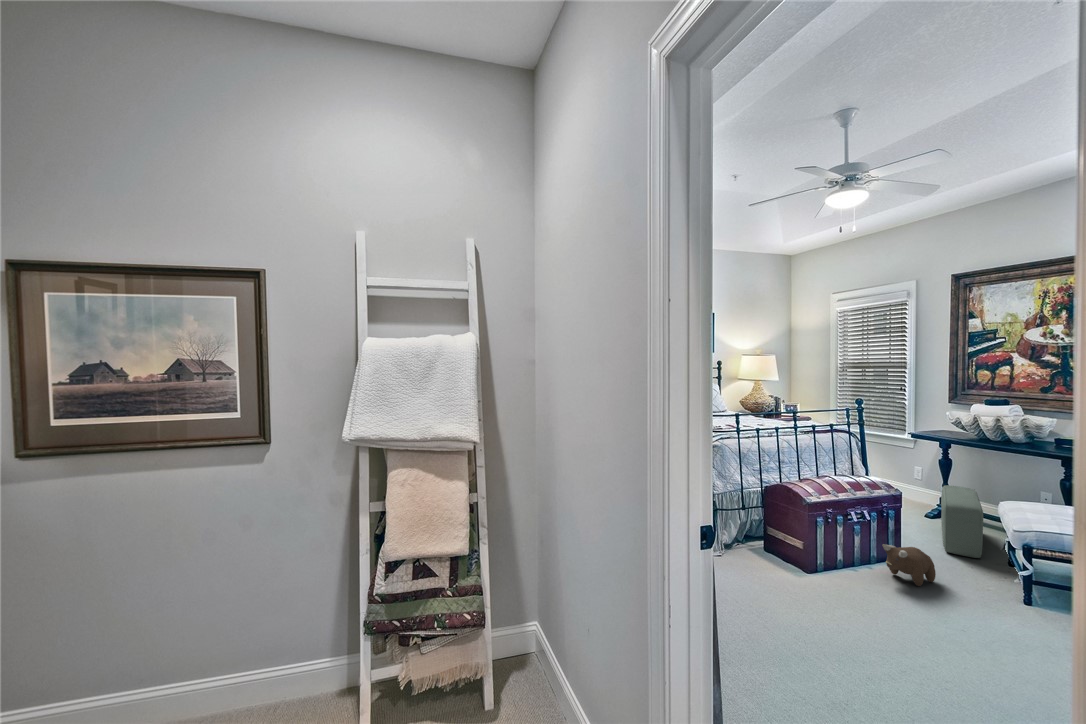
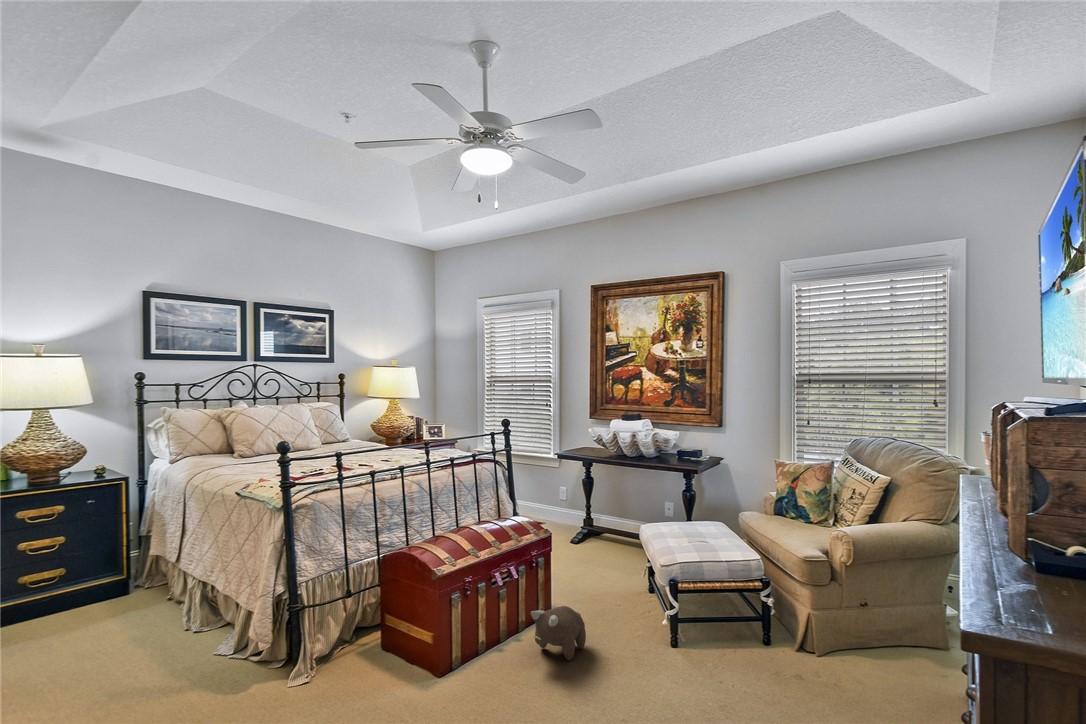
pouf: present [941,485,983,558] -> none [585,513,624,597]

